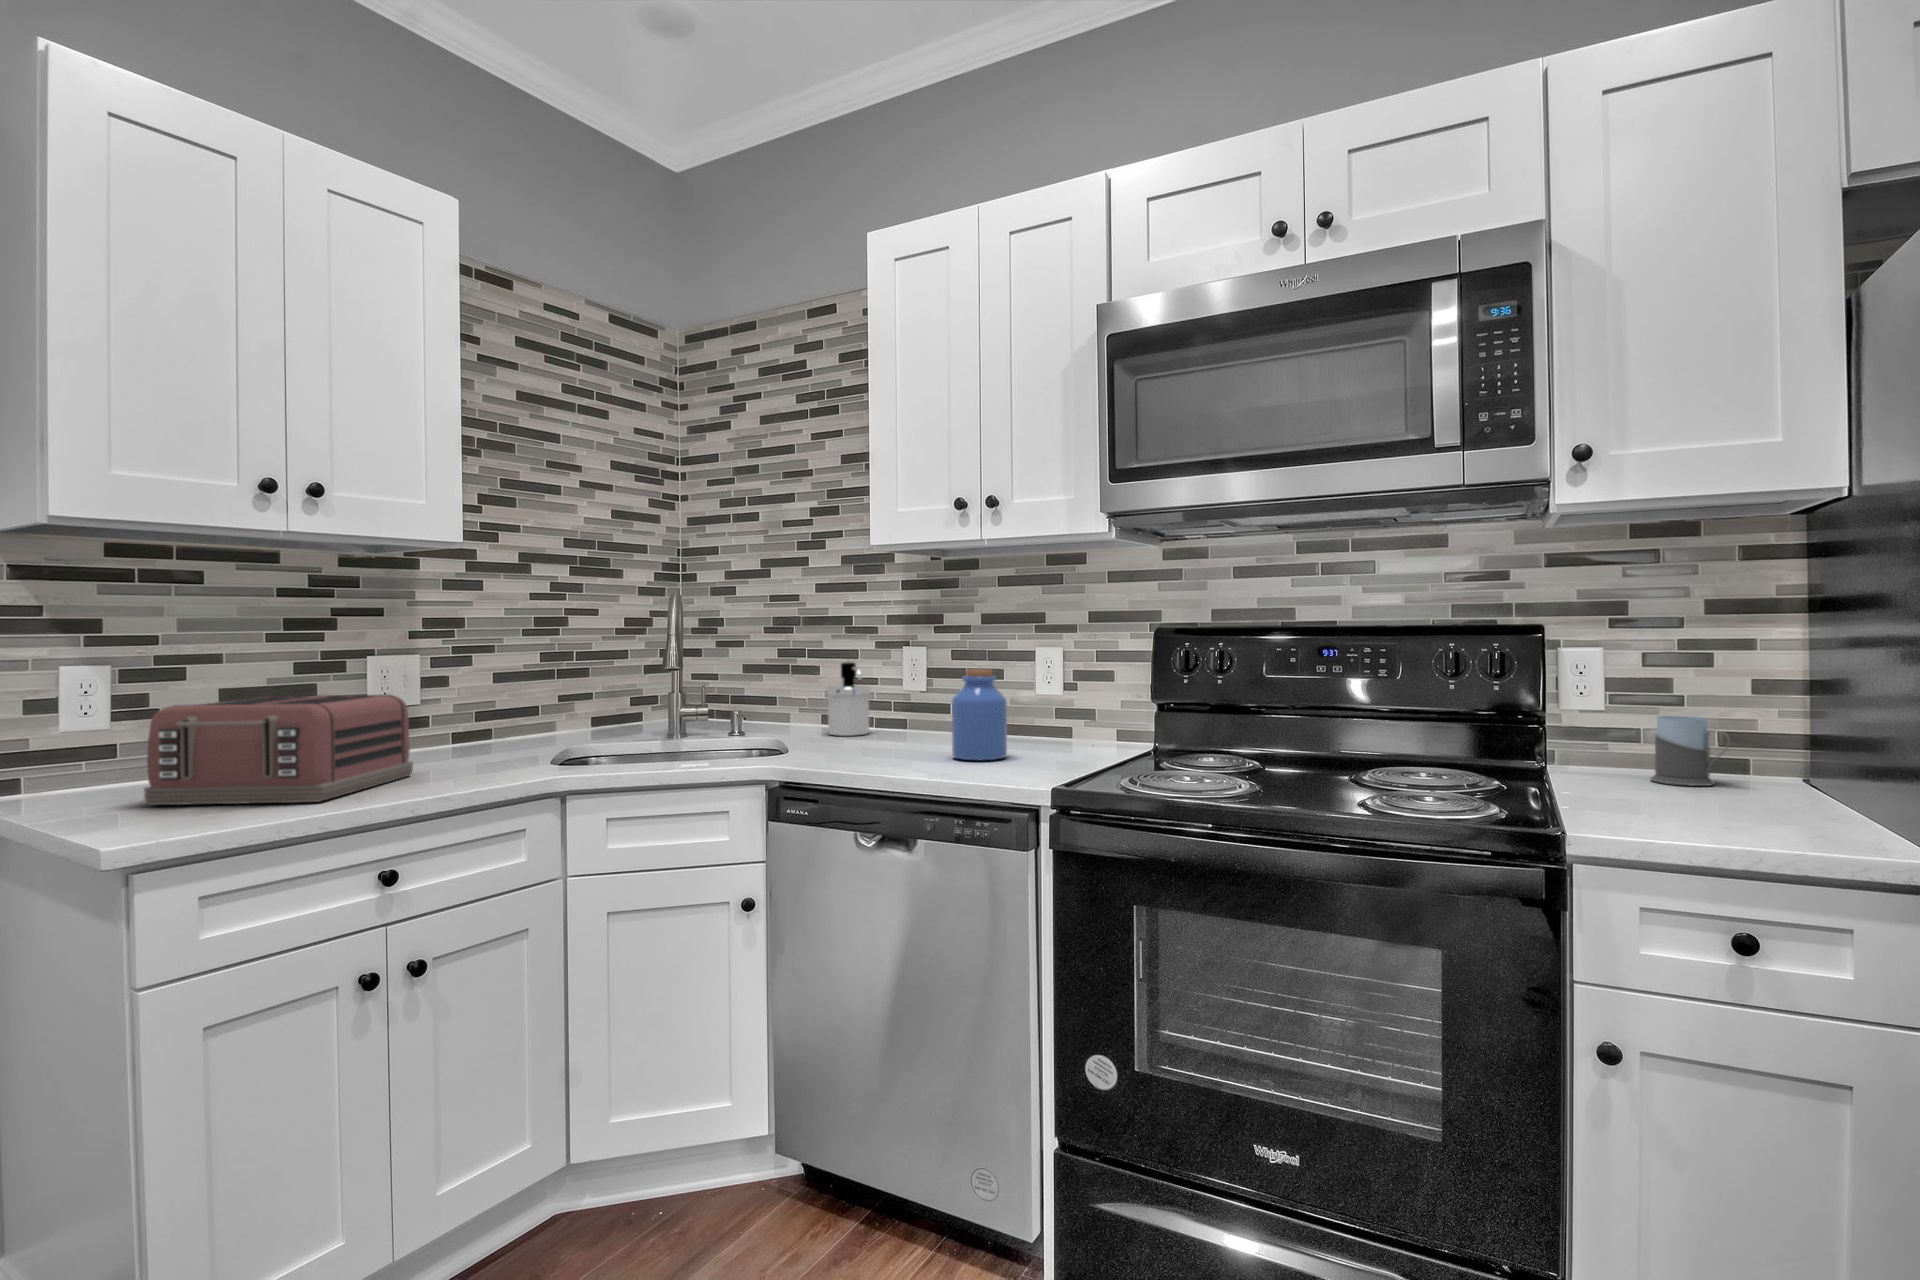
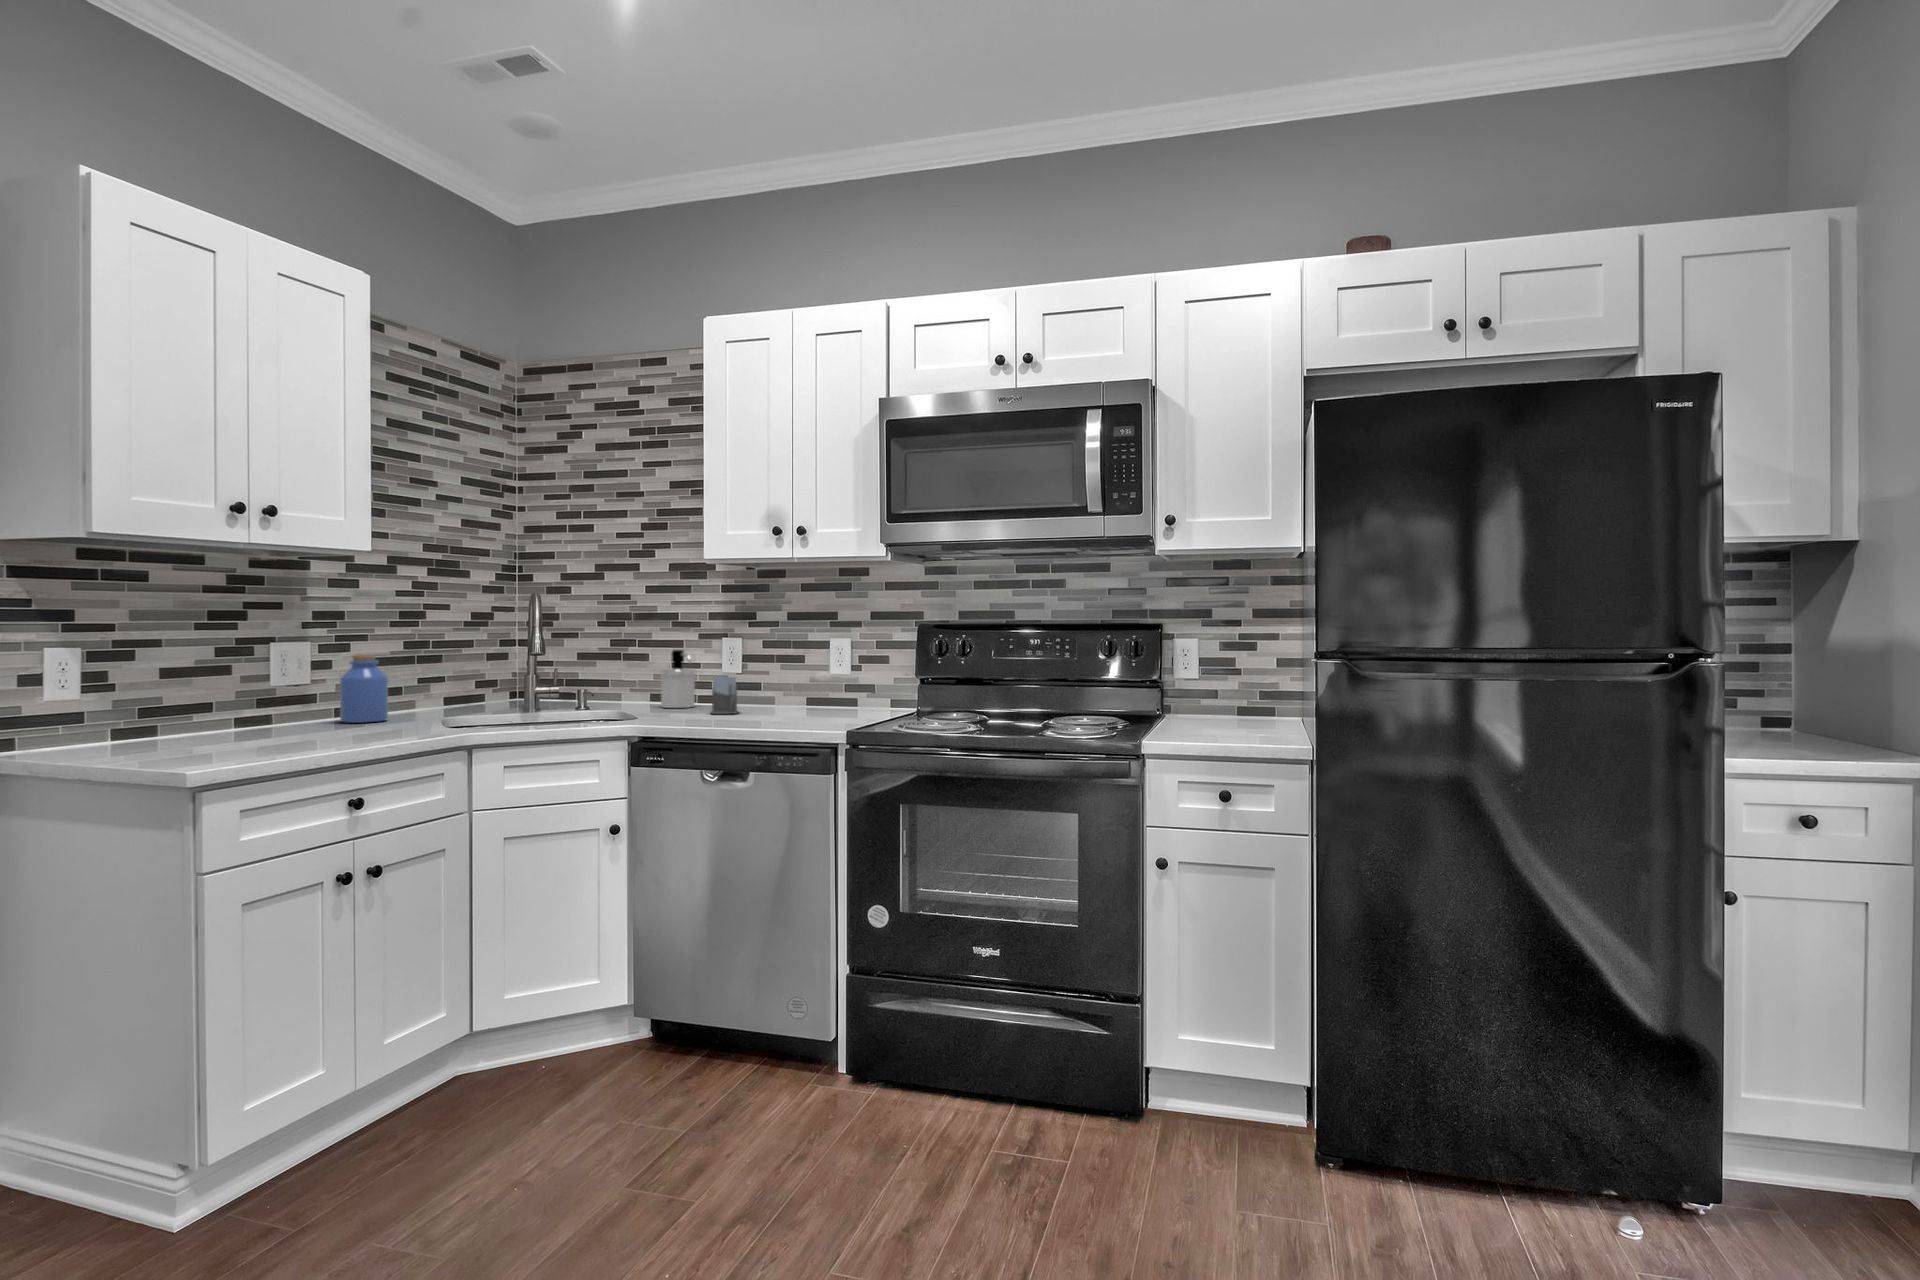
jar: present [952,669,1007,760] -> present [340,655,388,723]
toaster: present [144,695,413,805] -> none [145,672,340,755]
mug: present [1650,716,1730,786] -> present [711,677,738,714]

